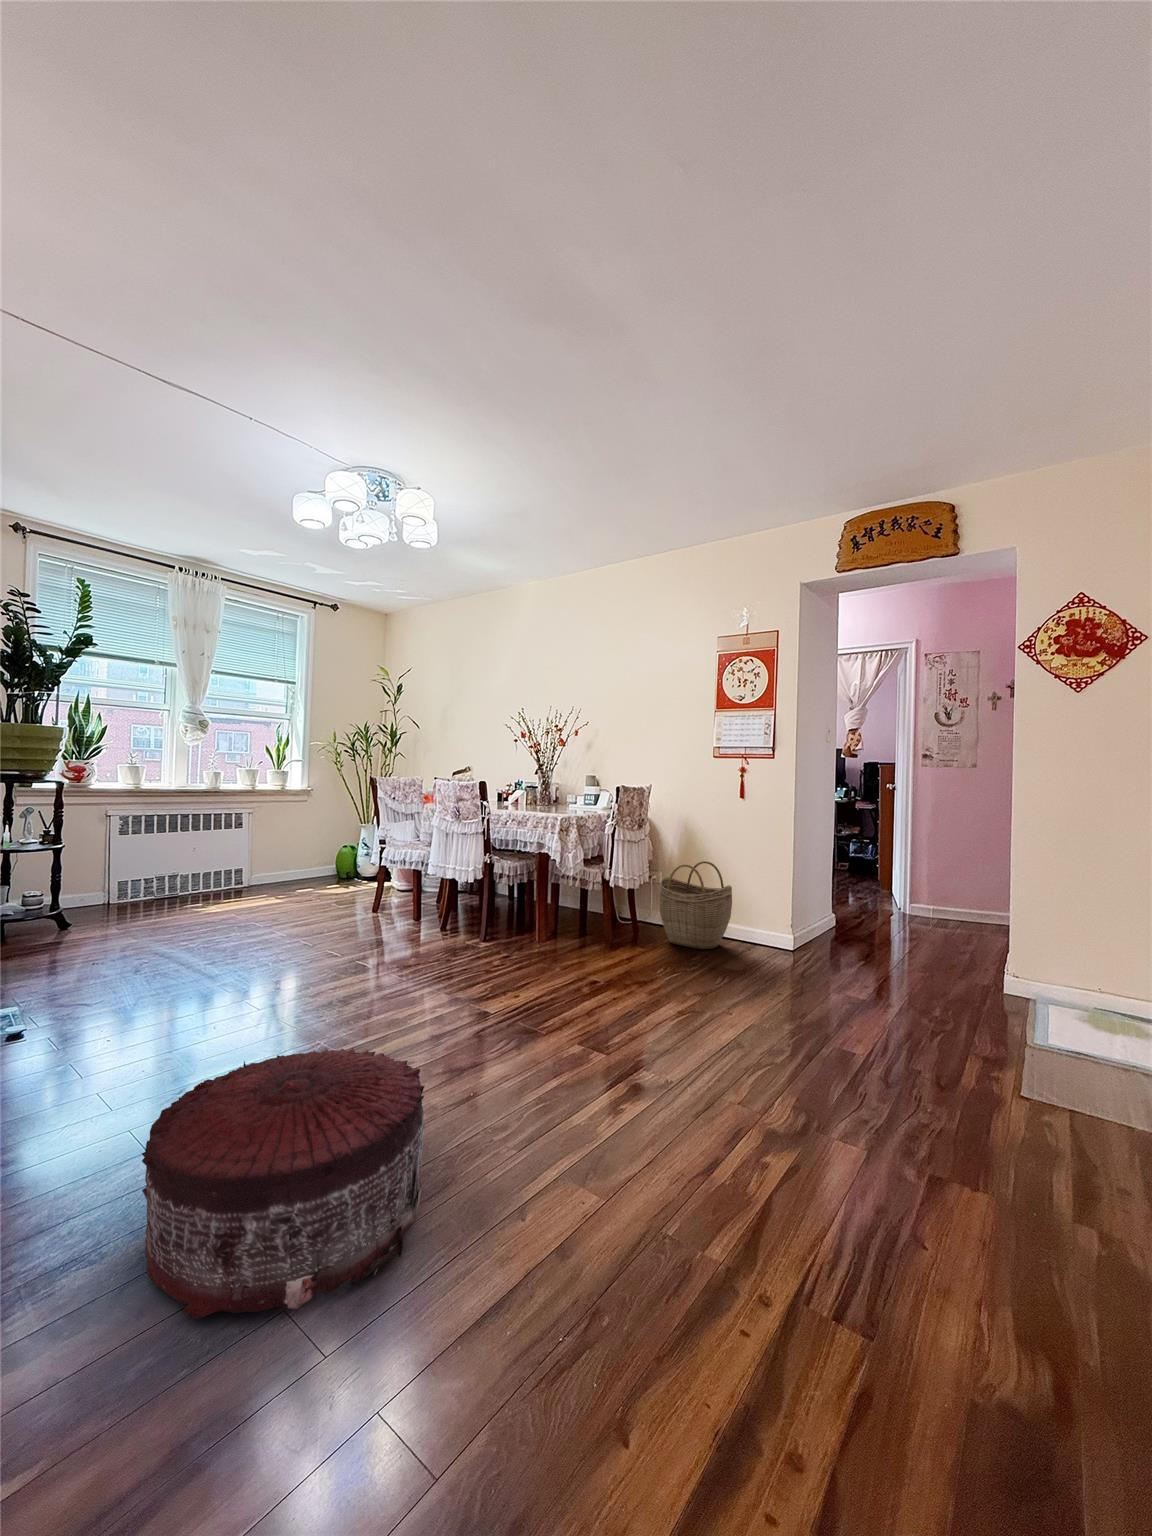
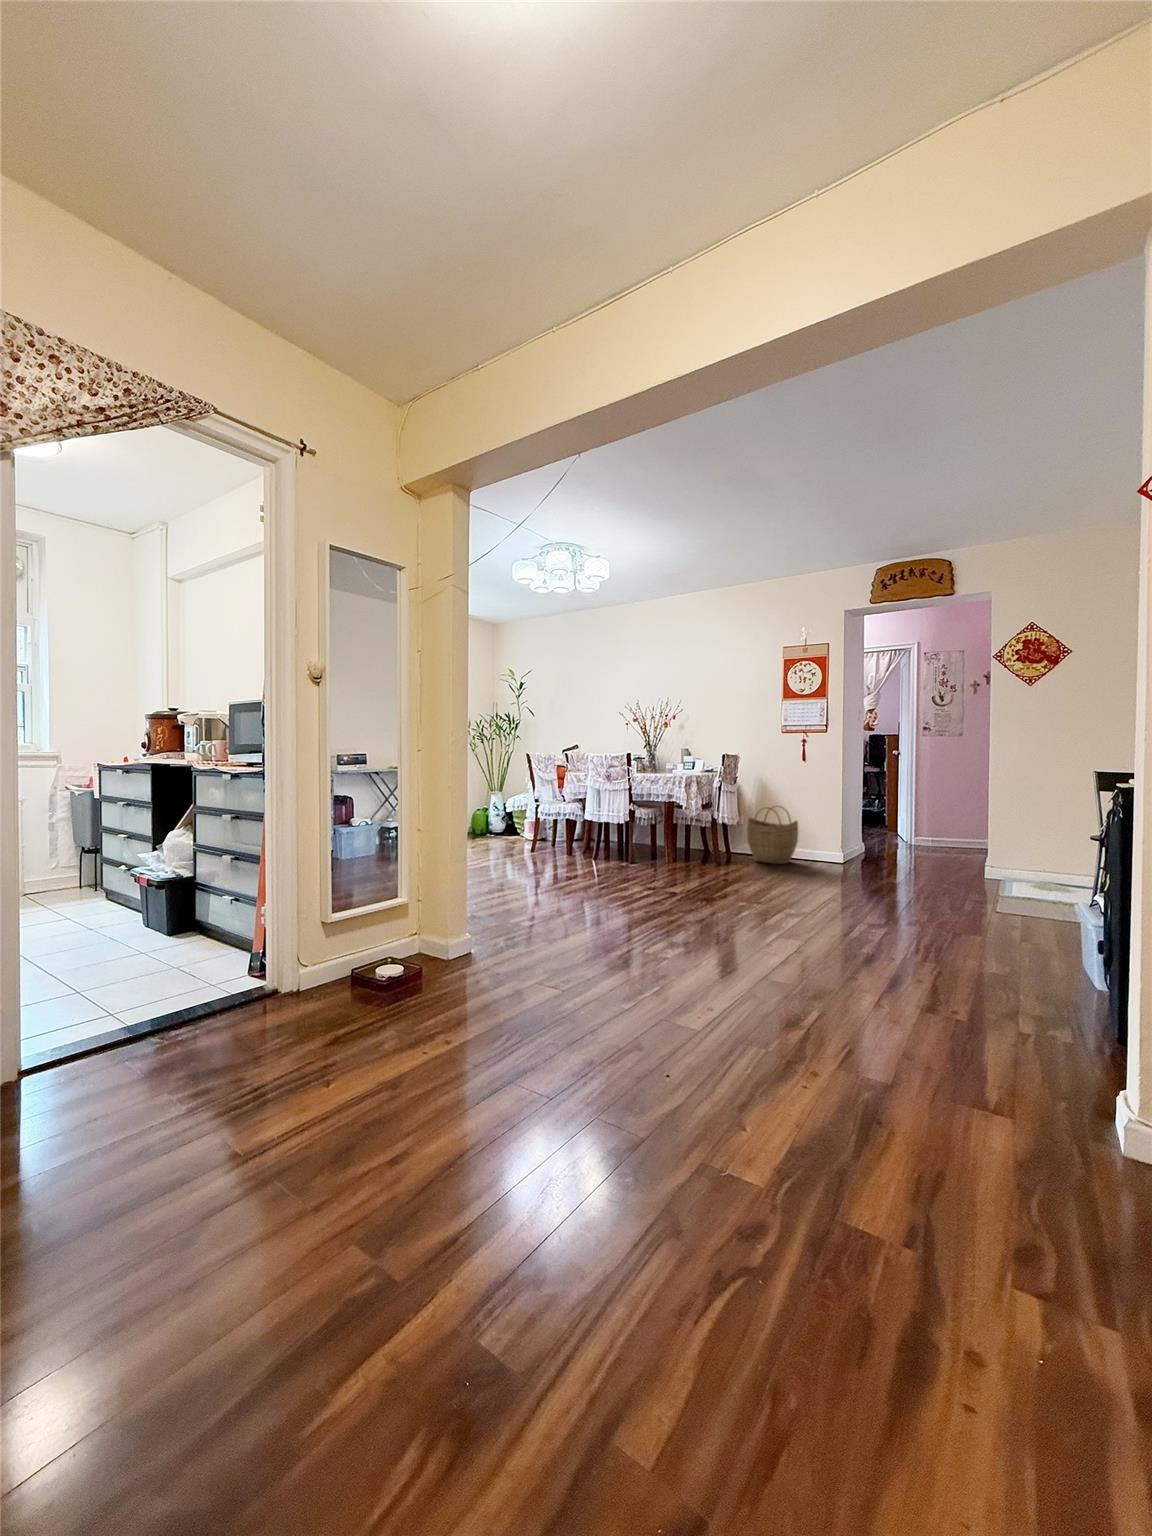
pouf: present [142,1047,425,1319] -> none [601,880,723,964]

